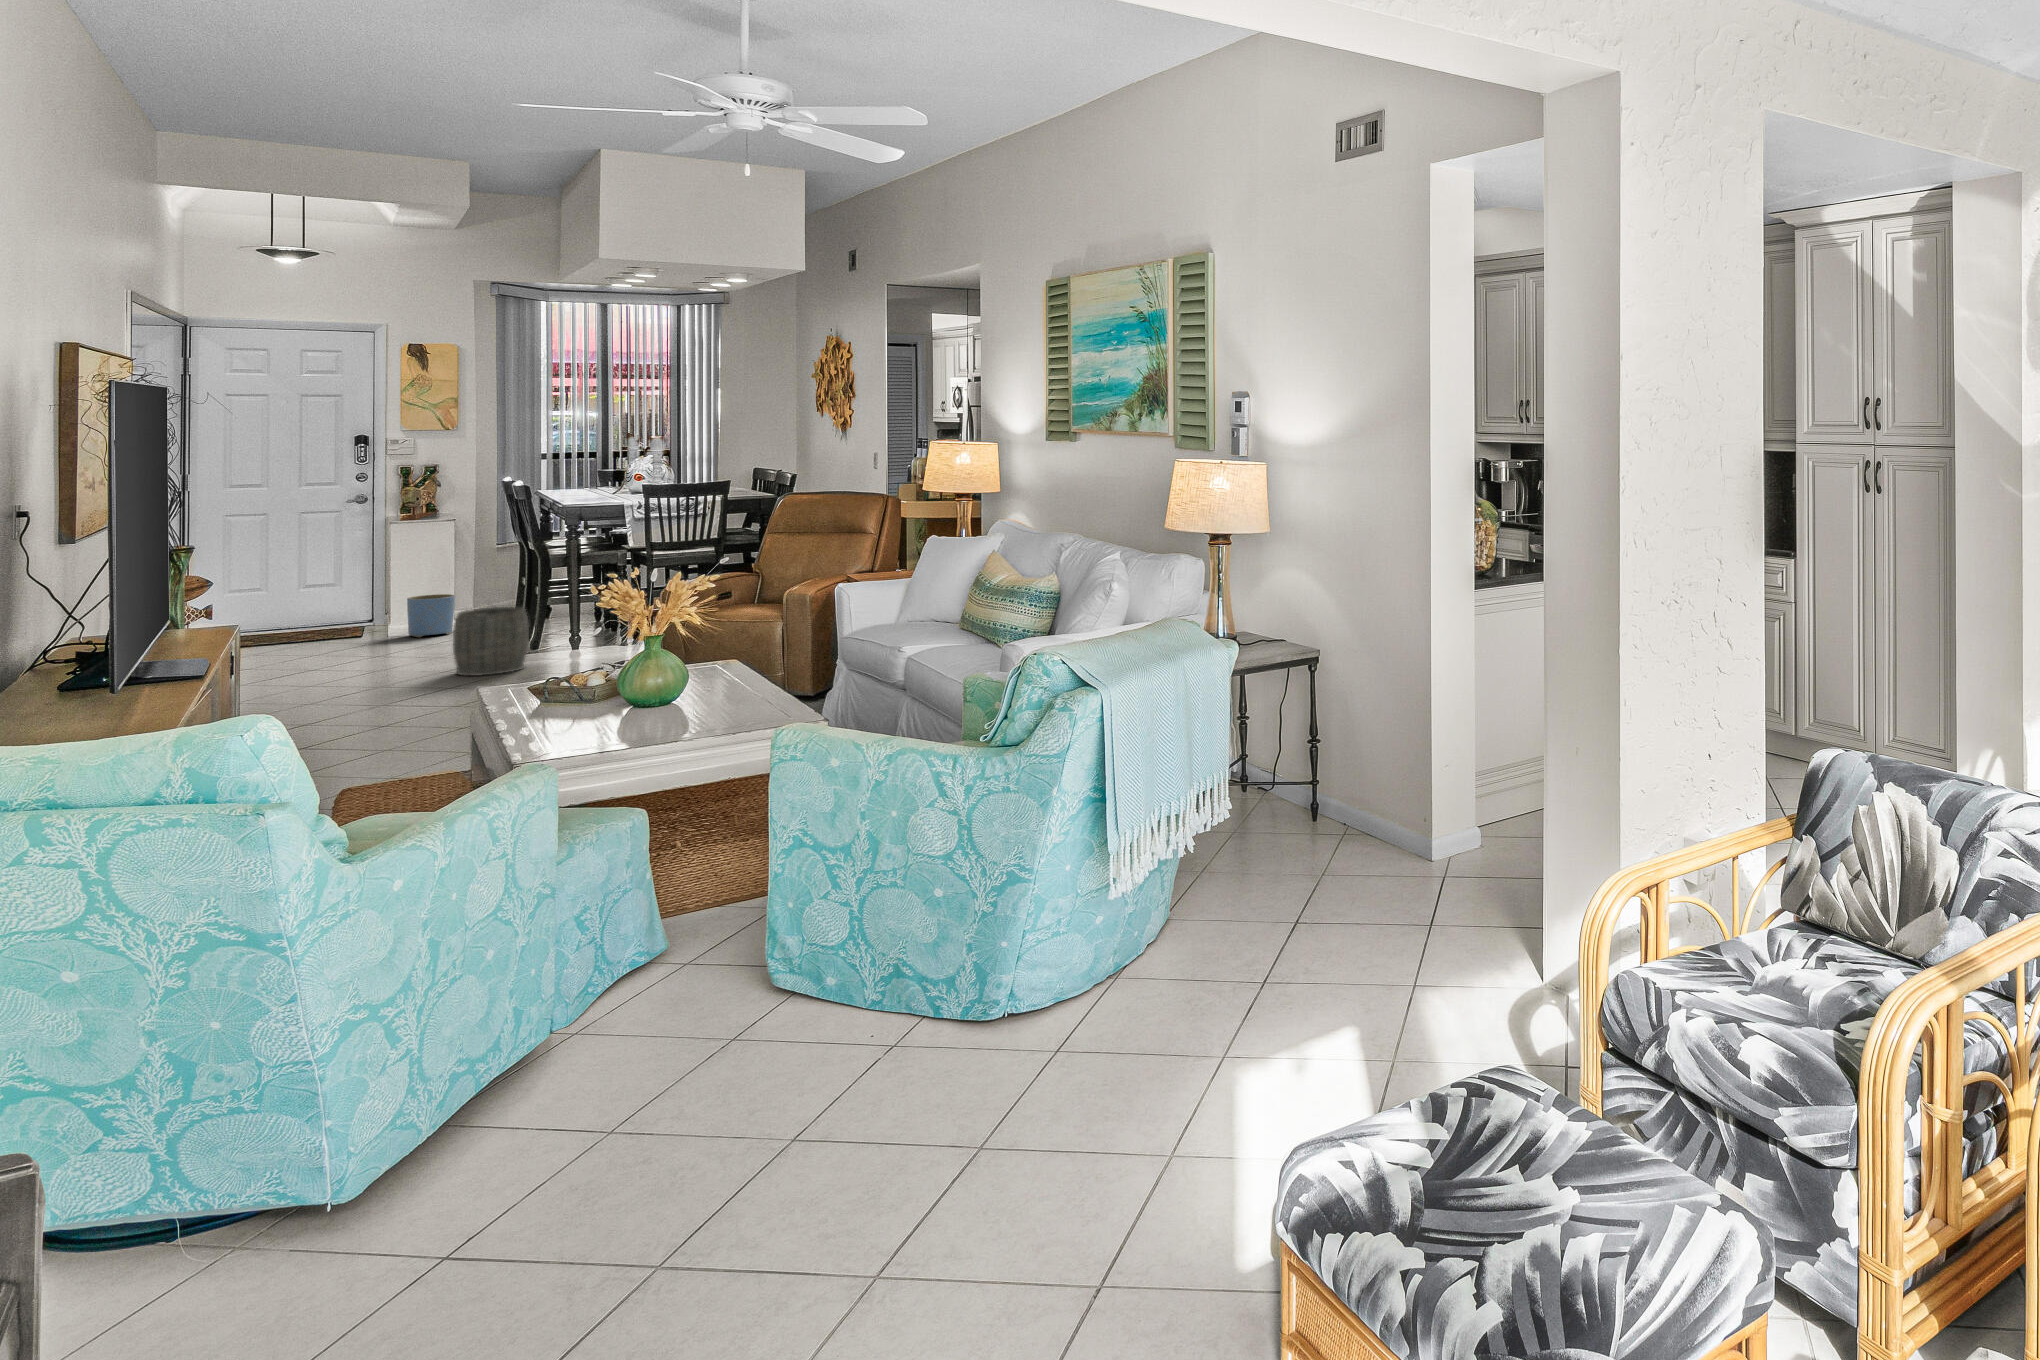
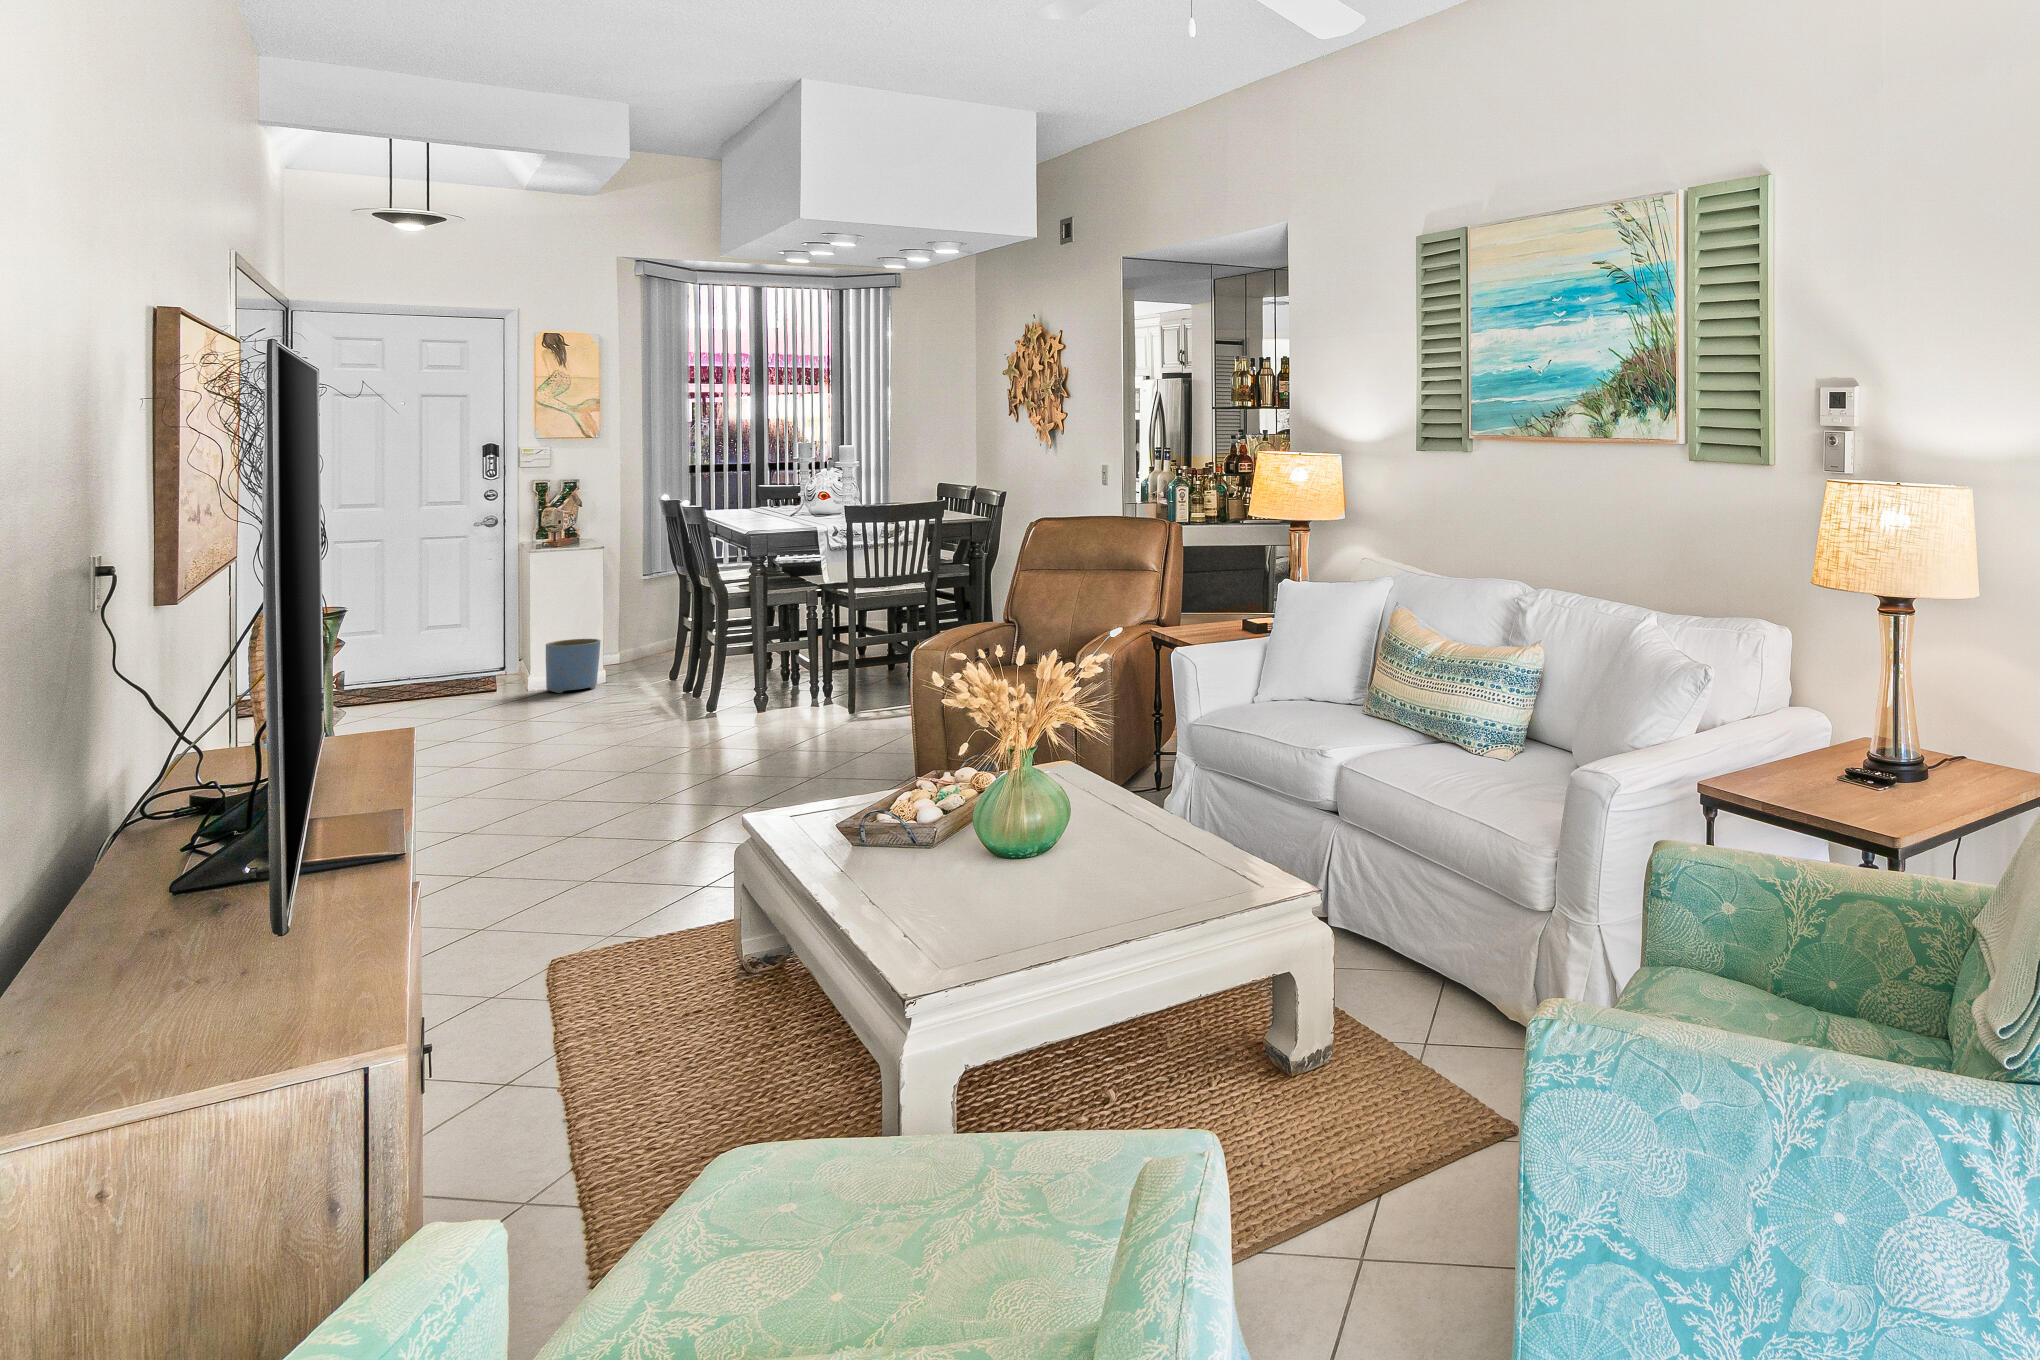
woven basket: present [453,607,529,676] -> none [623,662,713,753]

